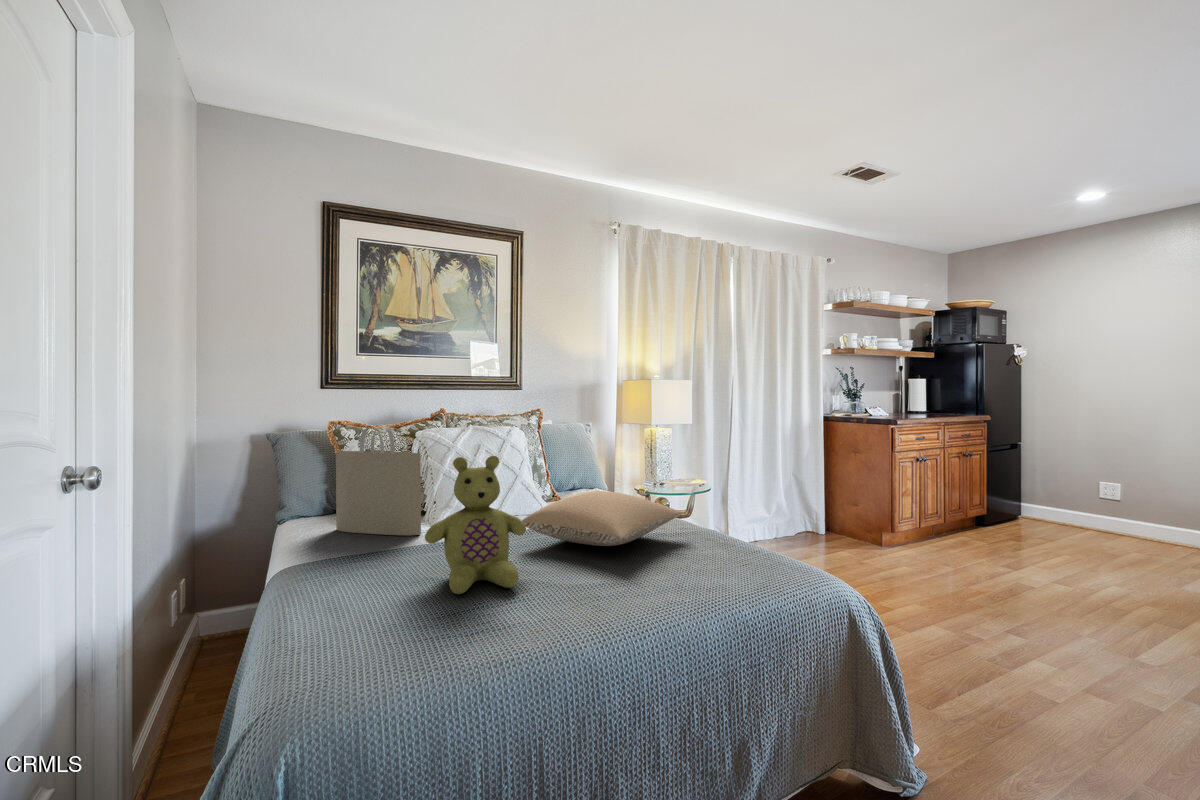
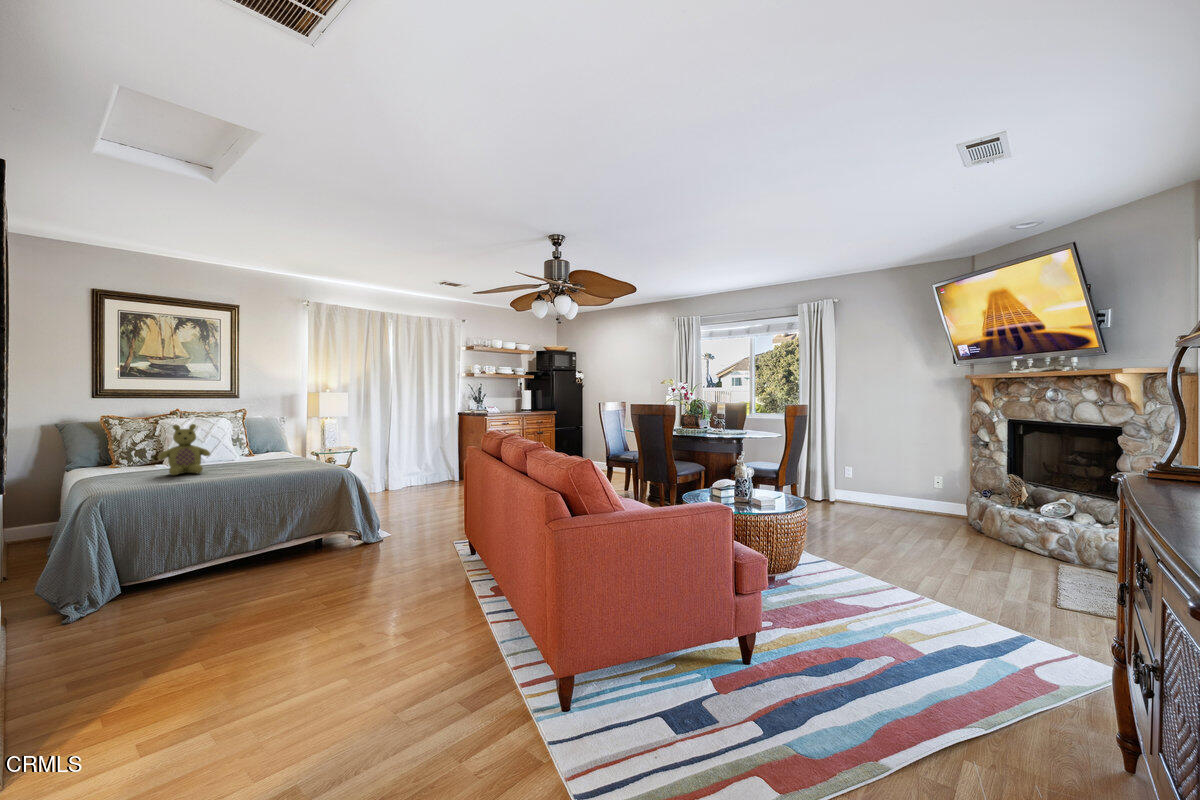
tote bag: present [336,426,421,535] -> none [108,416,160,469]
pillow: present [522,491,681,546] -> none [214,442,300,464]

